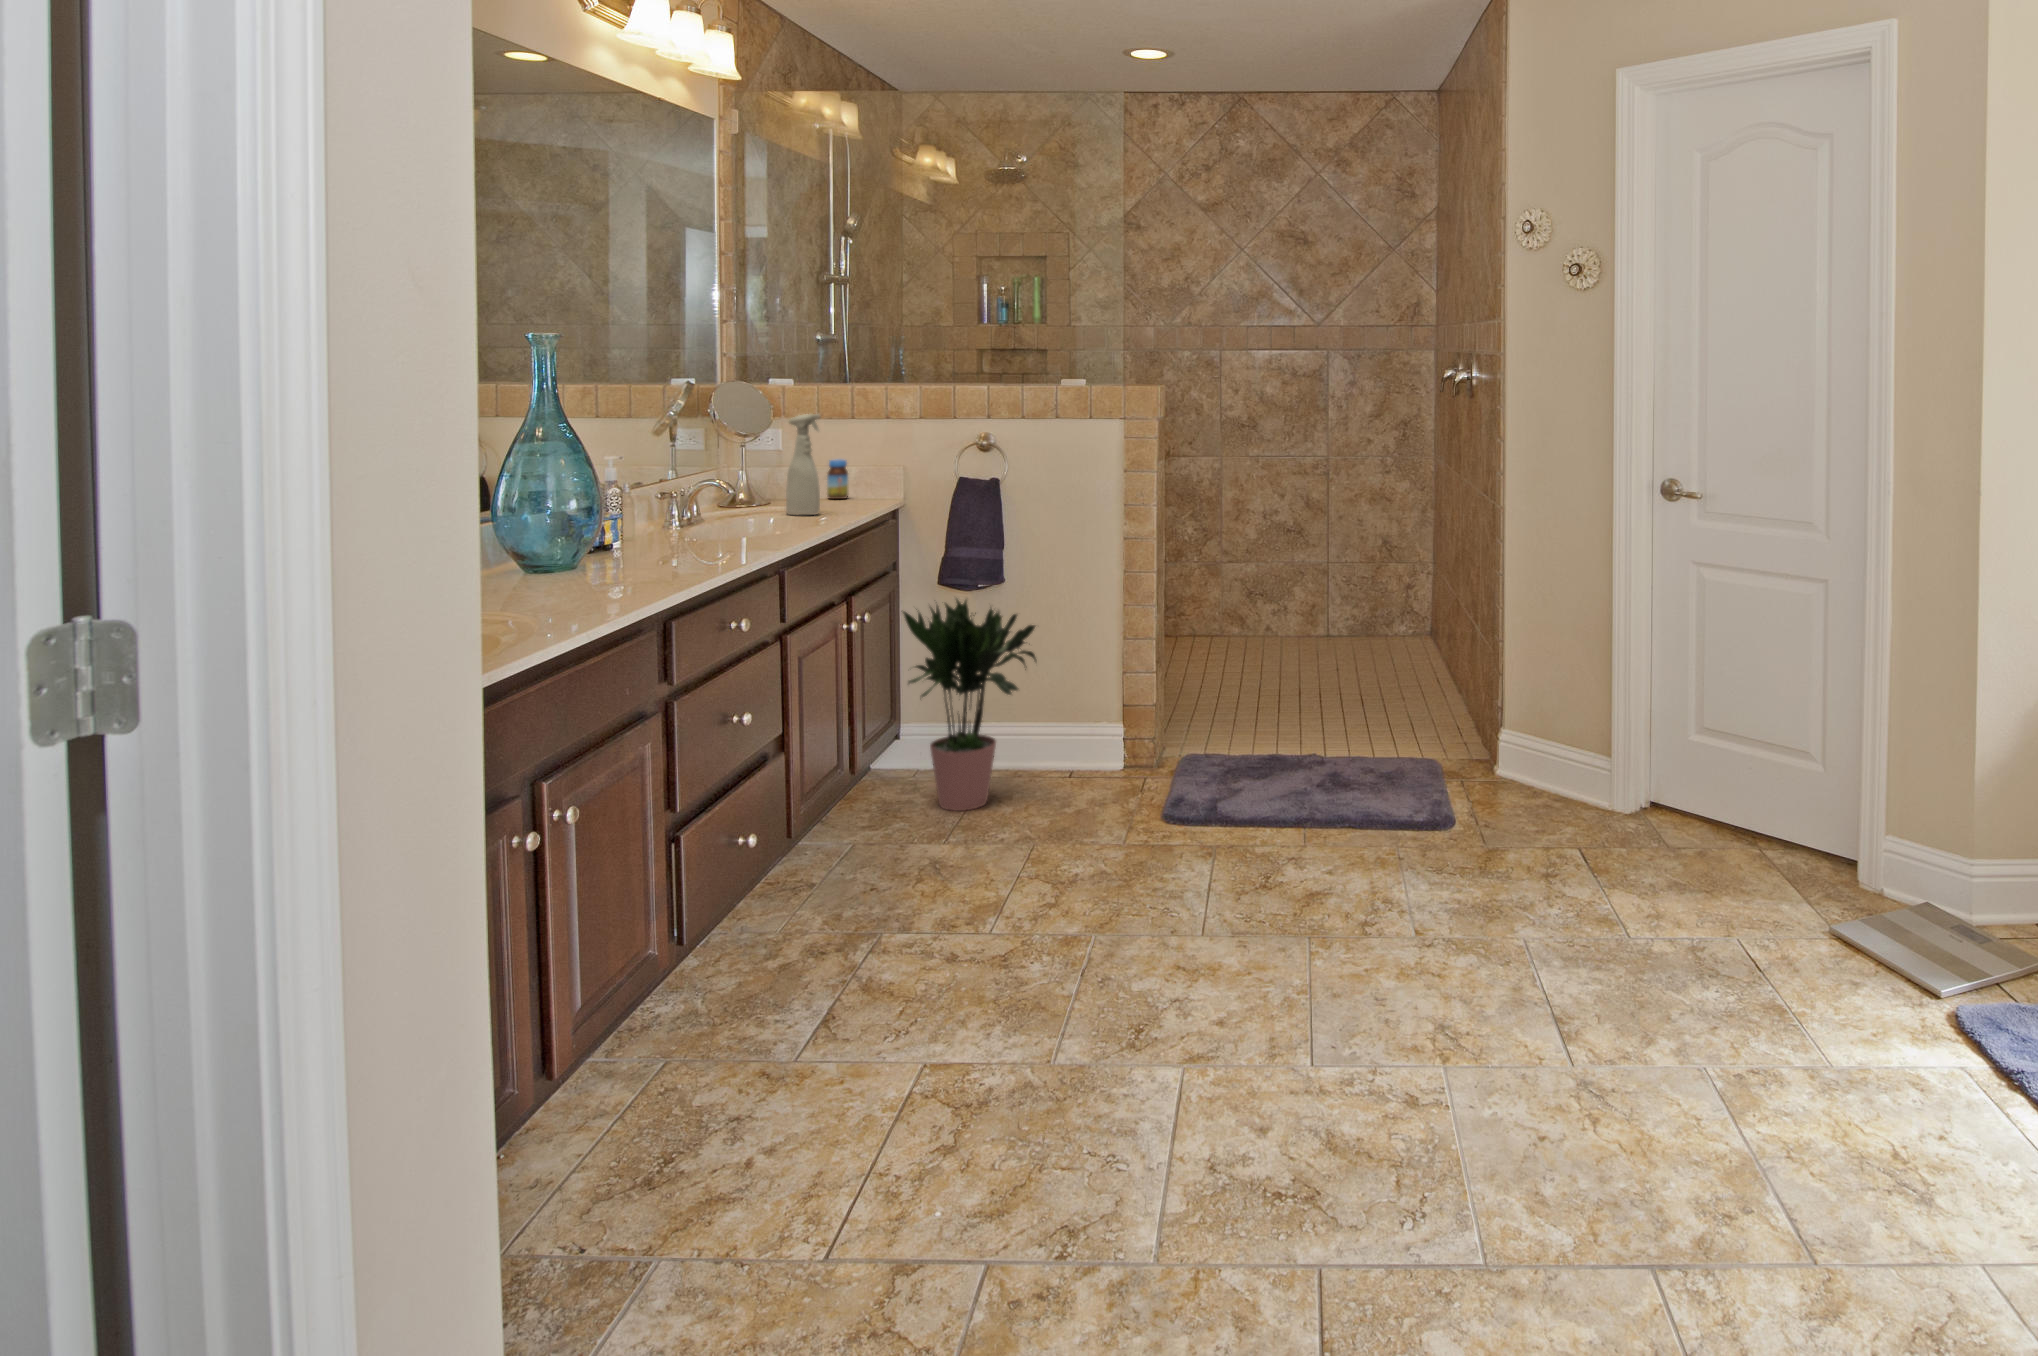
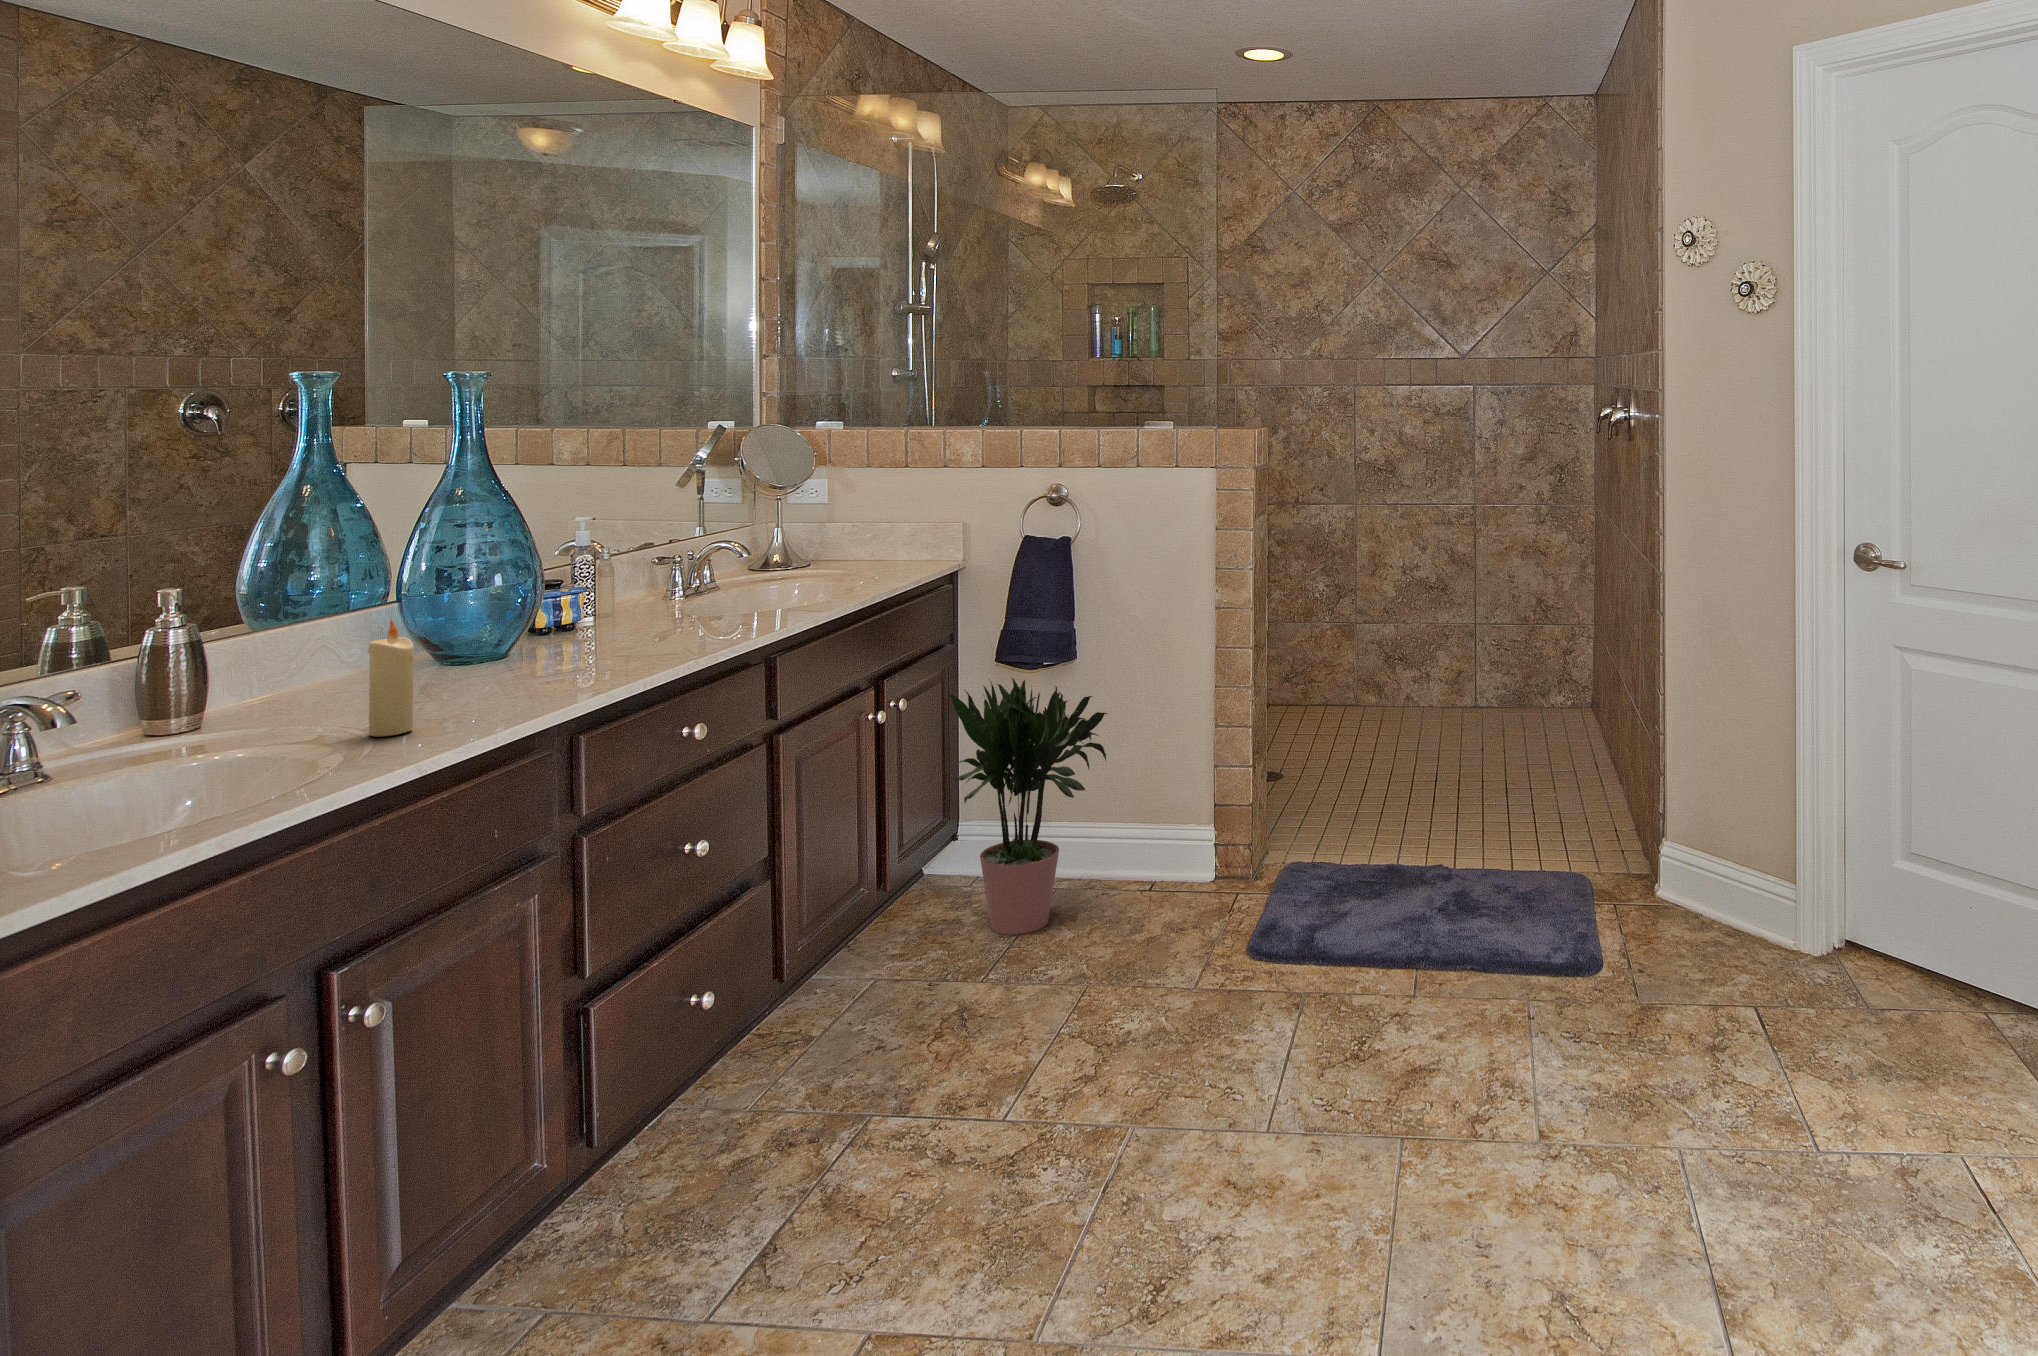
spray bottle: present [786,414,820,515] -> none [810,464,852,583]
jar: present [827,459,848,499] -> none [876,515,900,561]
candle: none [542,526,576,614] -> present [368,620,415,737]

